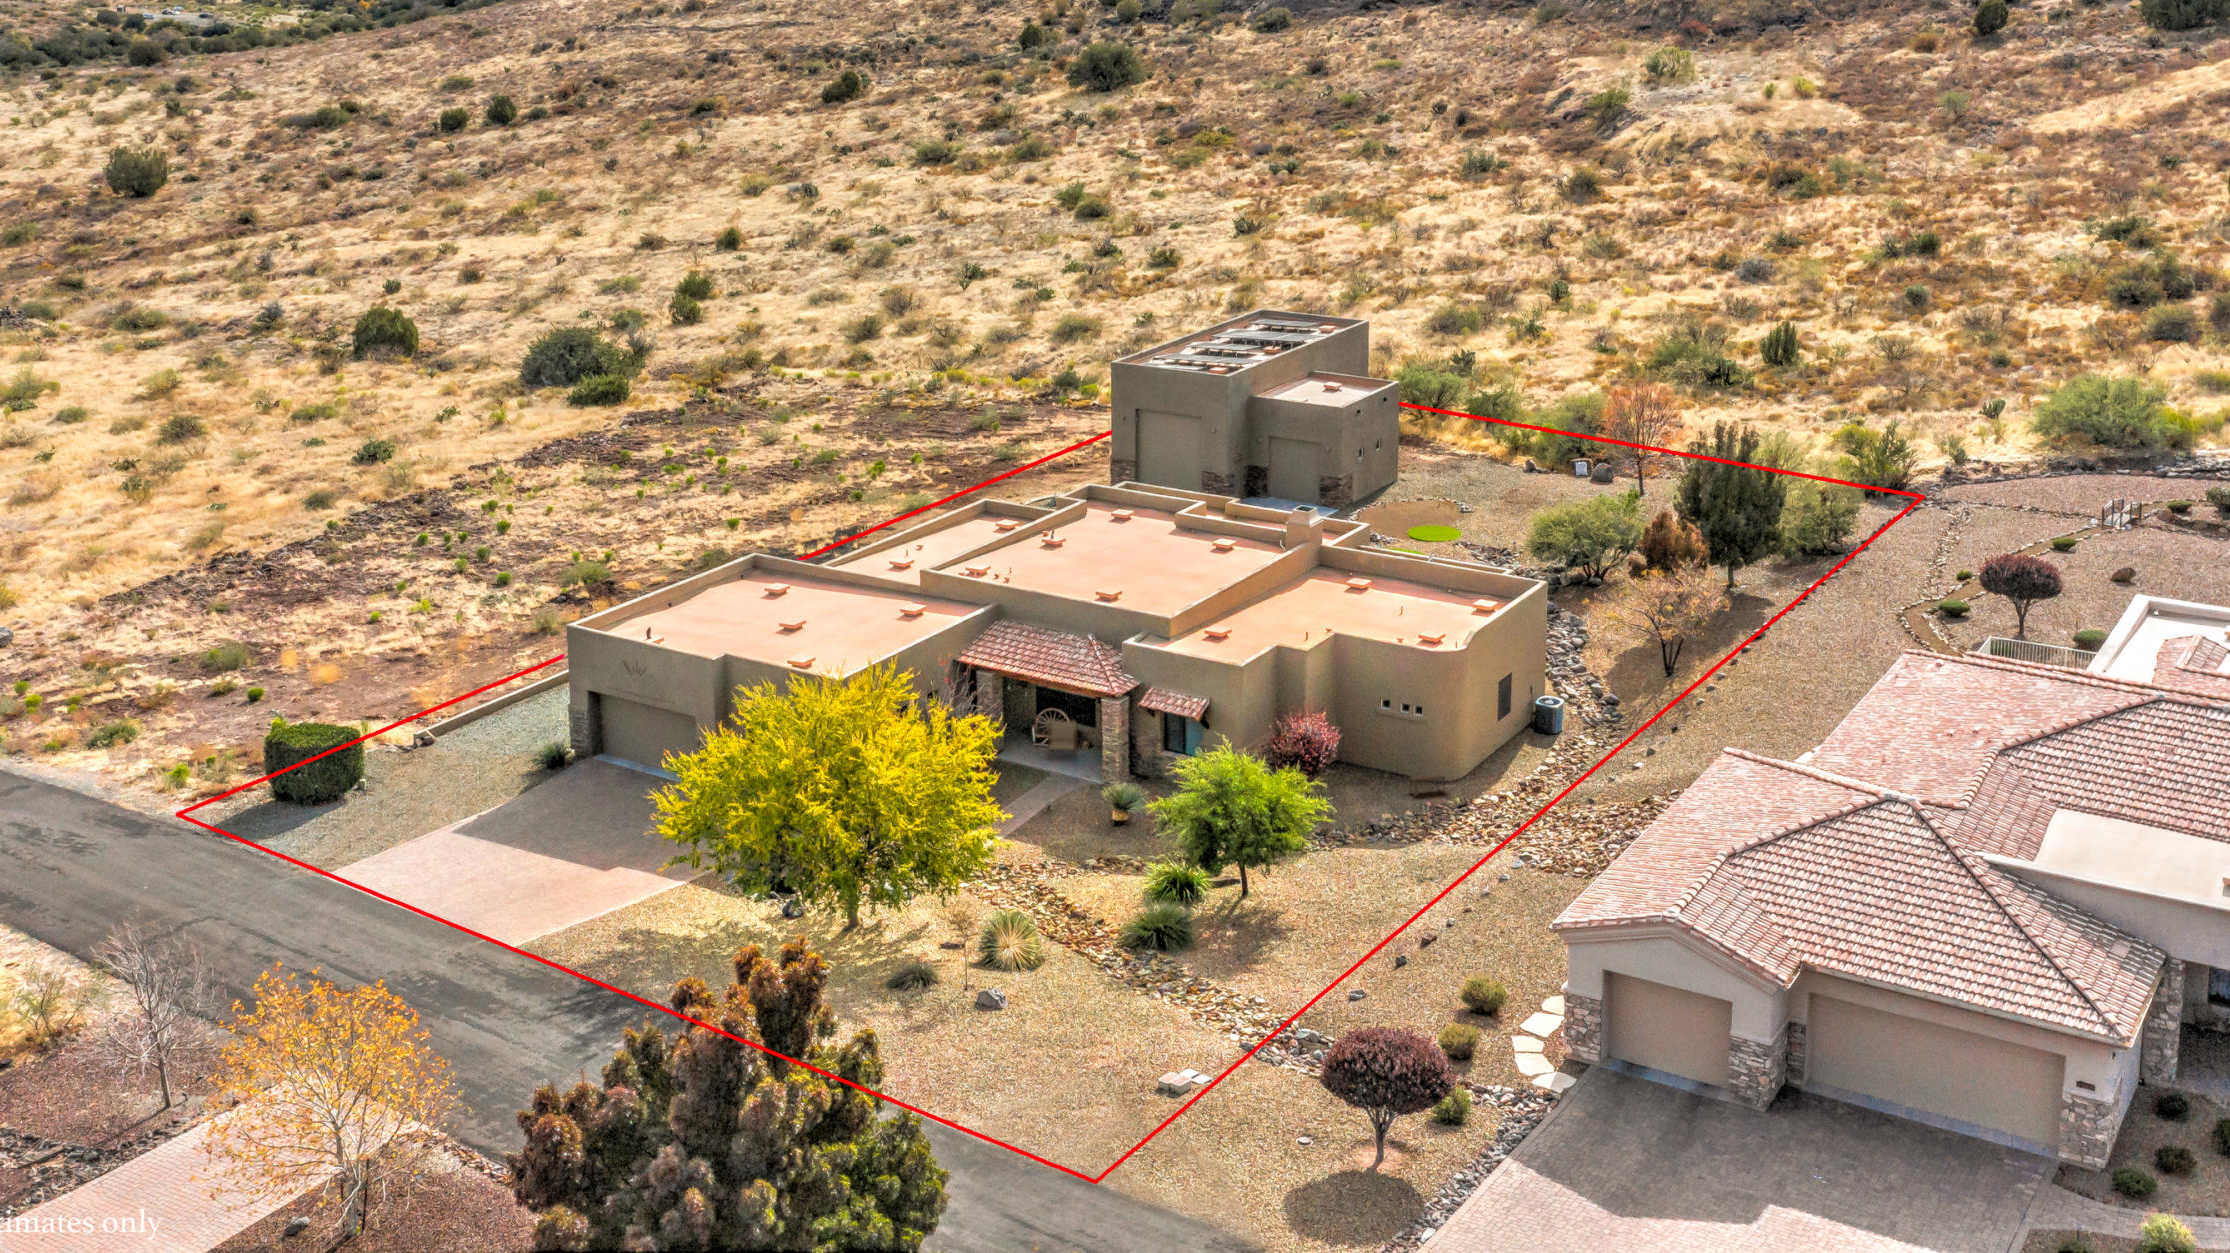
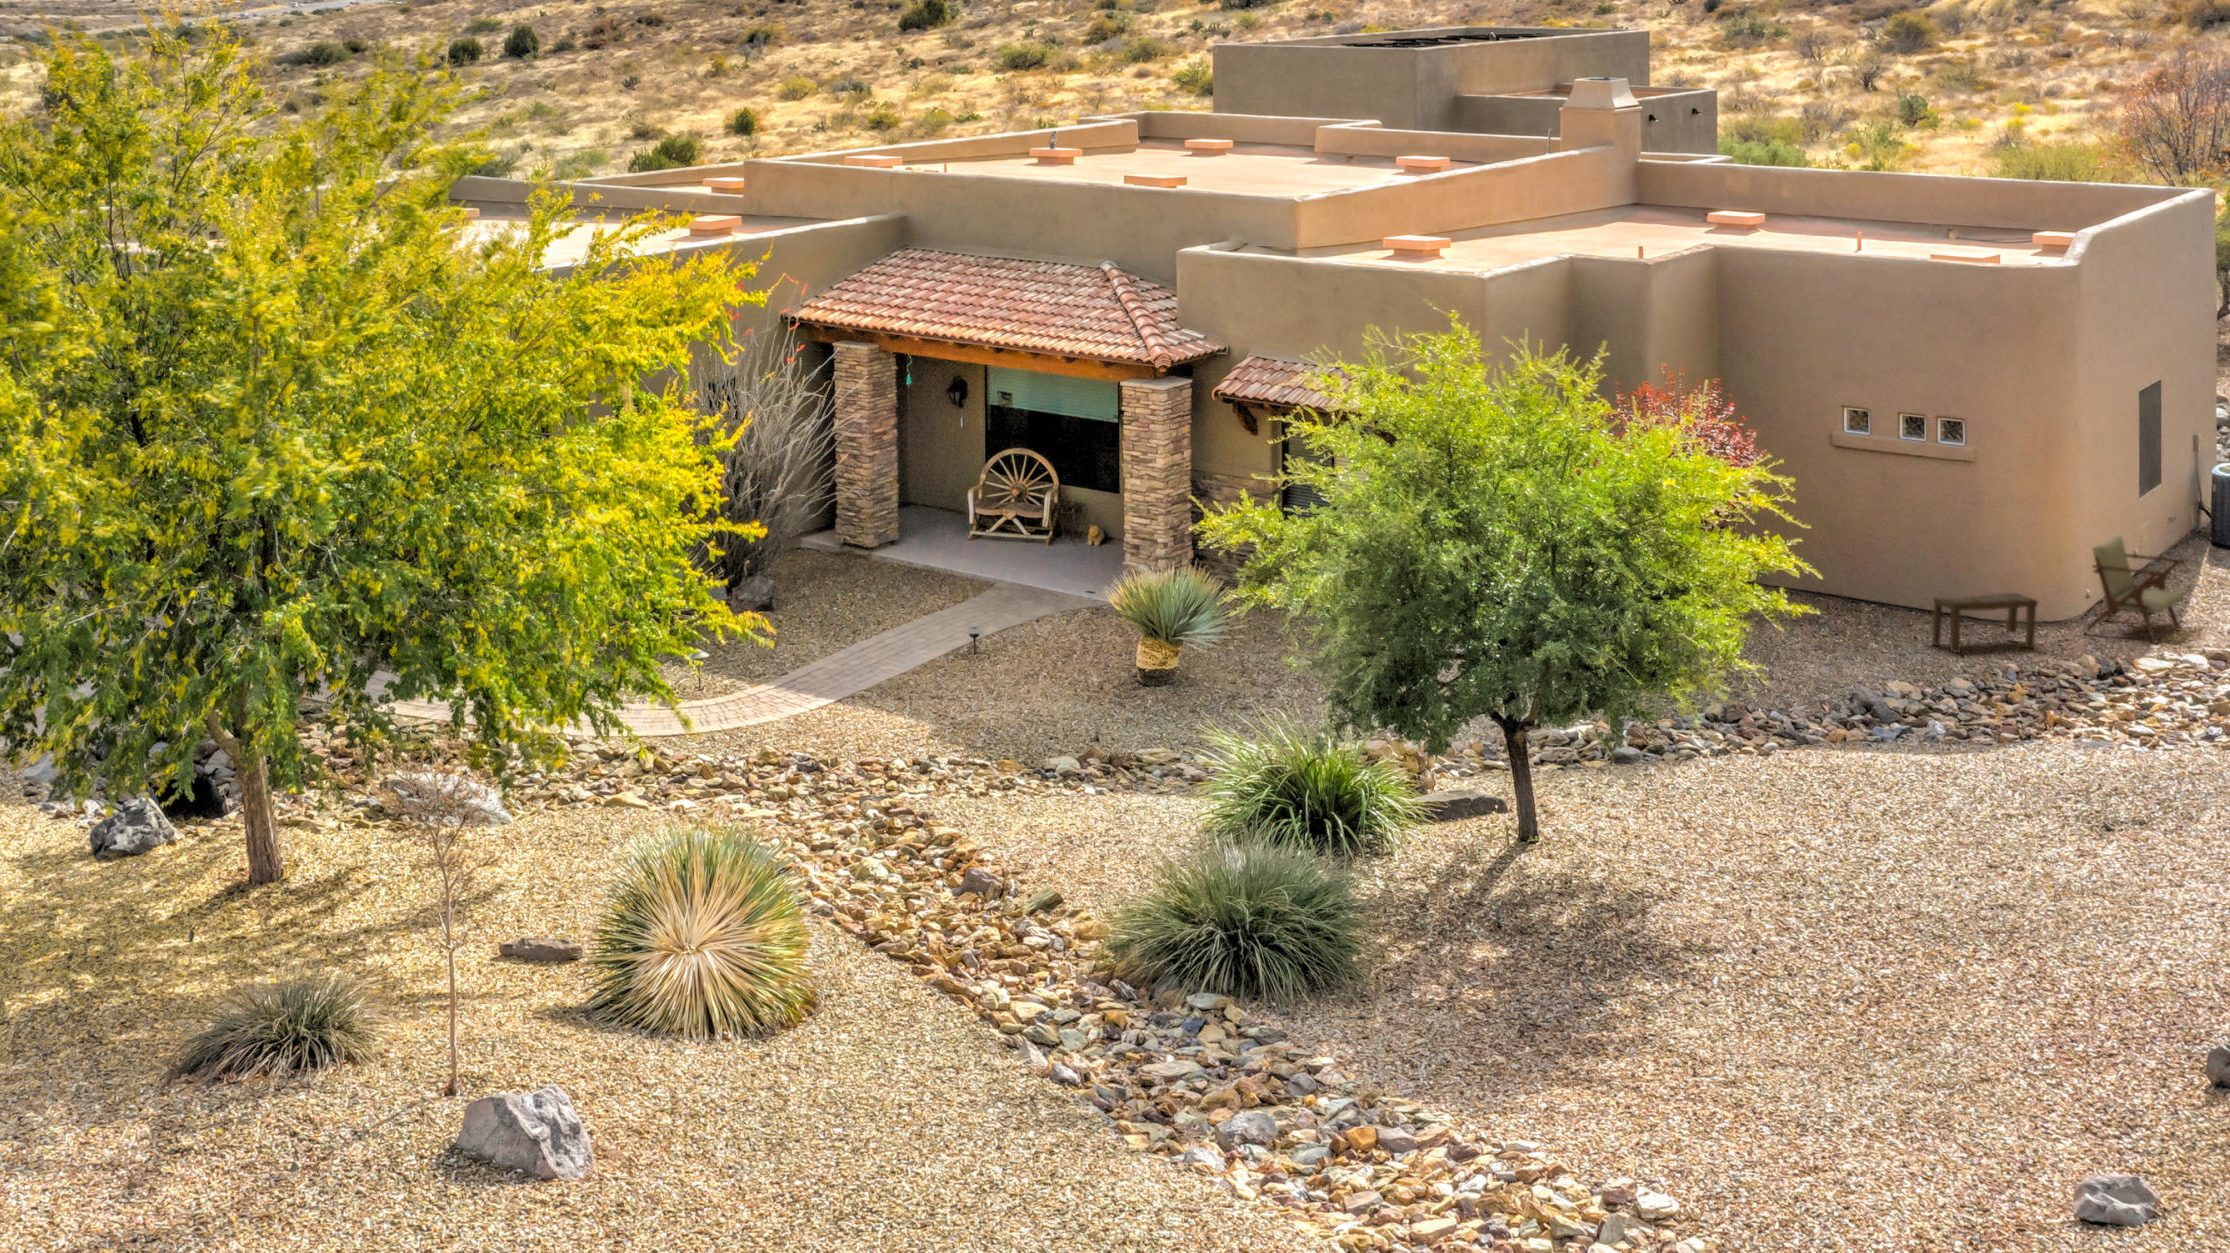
lounge chair: present [1047,721,1078,752] -> present [2087,536,2185,644]

